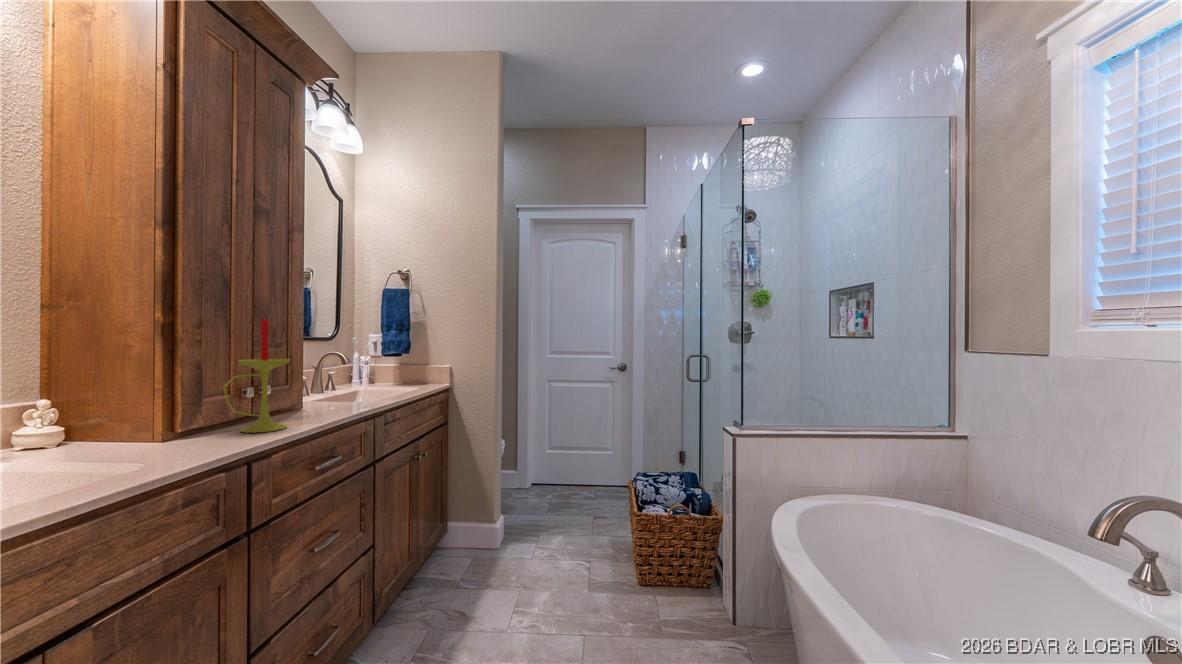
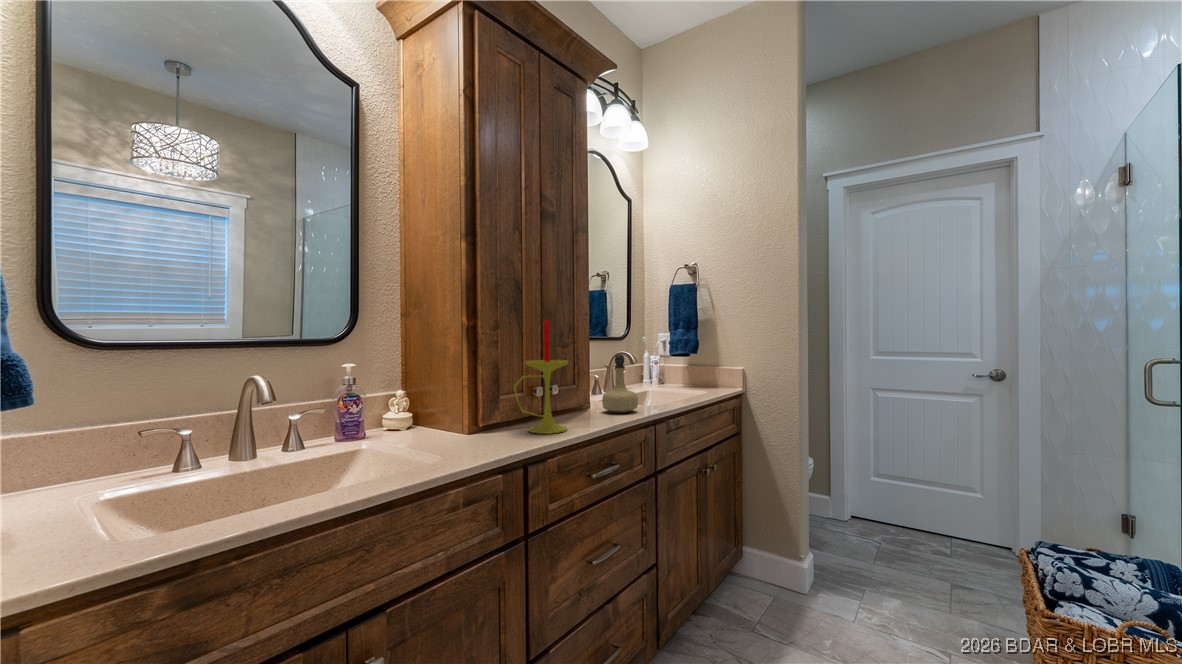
perfume bottle: none [318,353,357,409] -> present [602,354,638,413]

